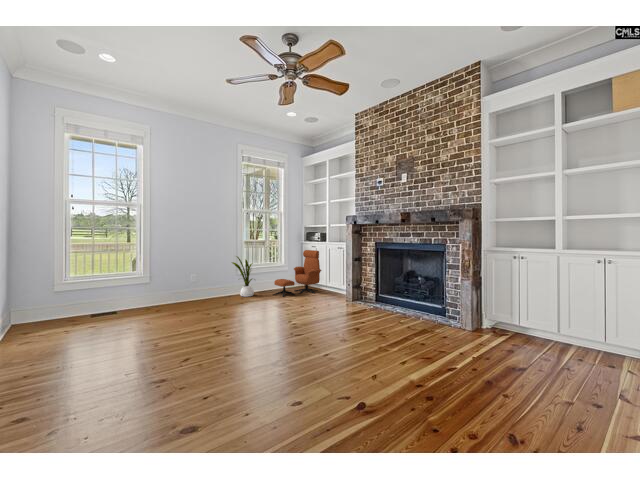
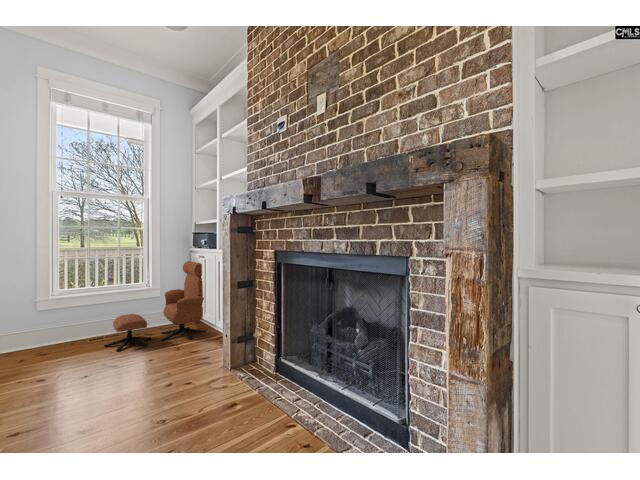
house plant: present [232,257,254,297] -> none [14,274,80,352]

